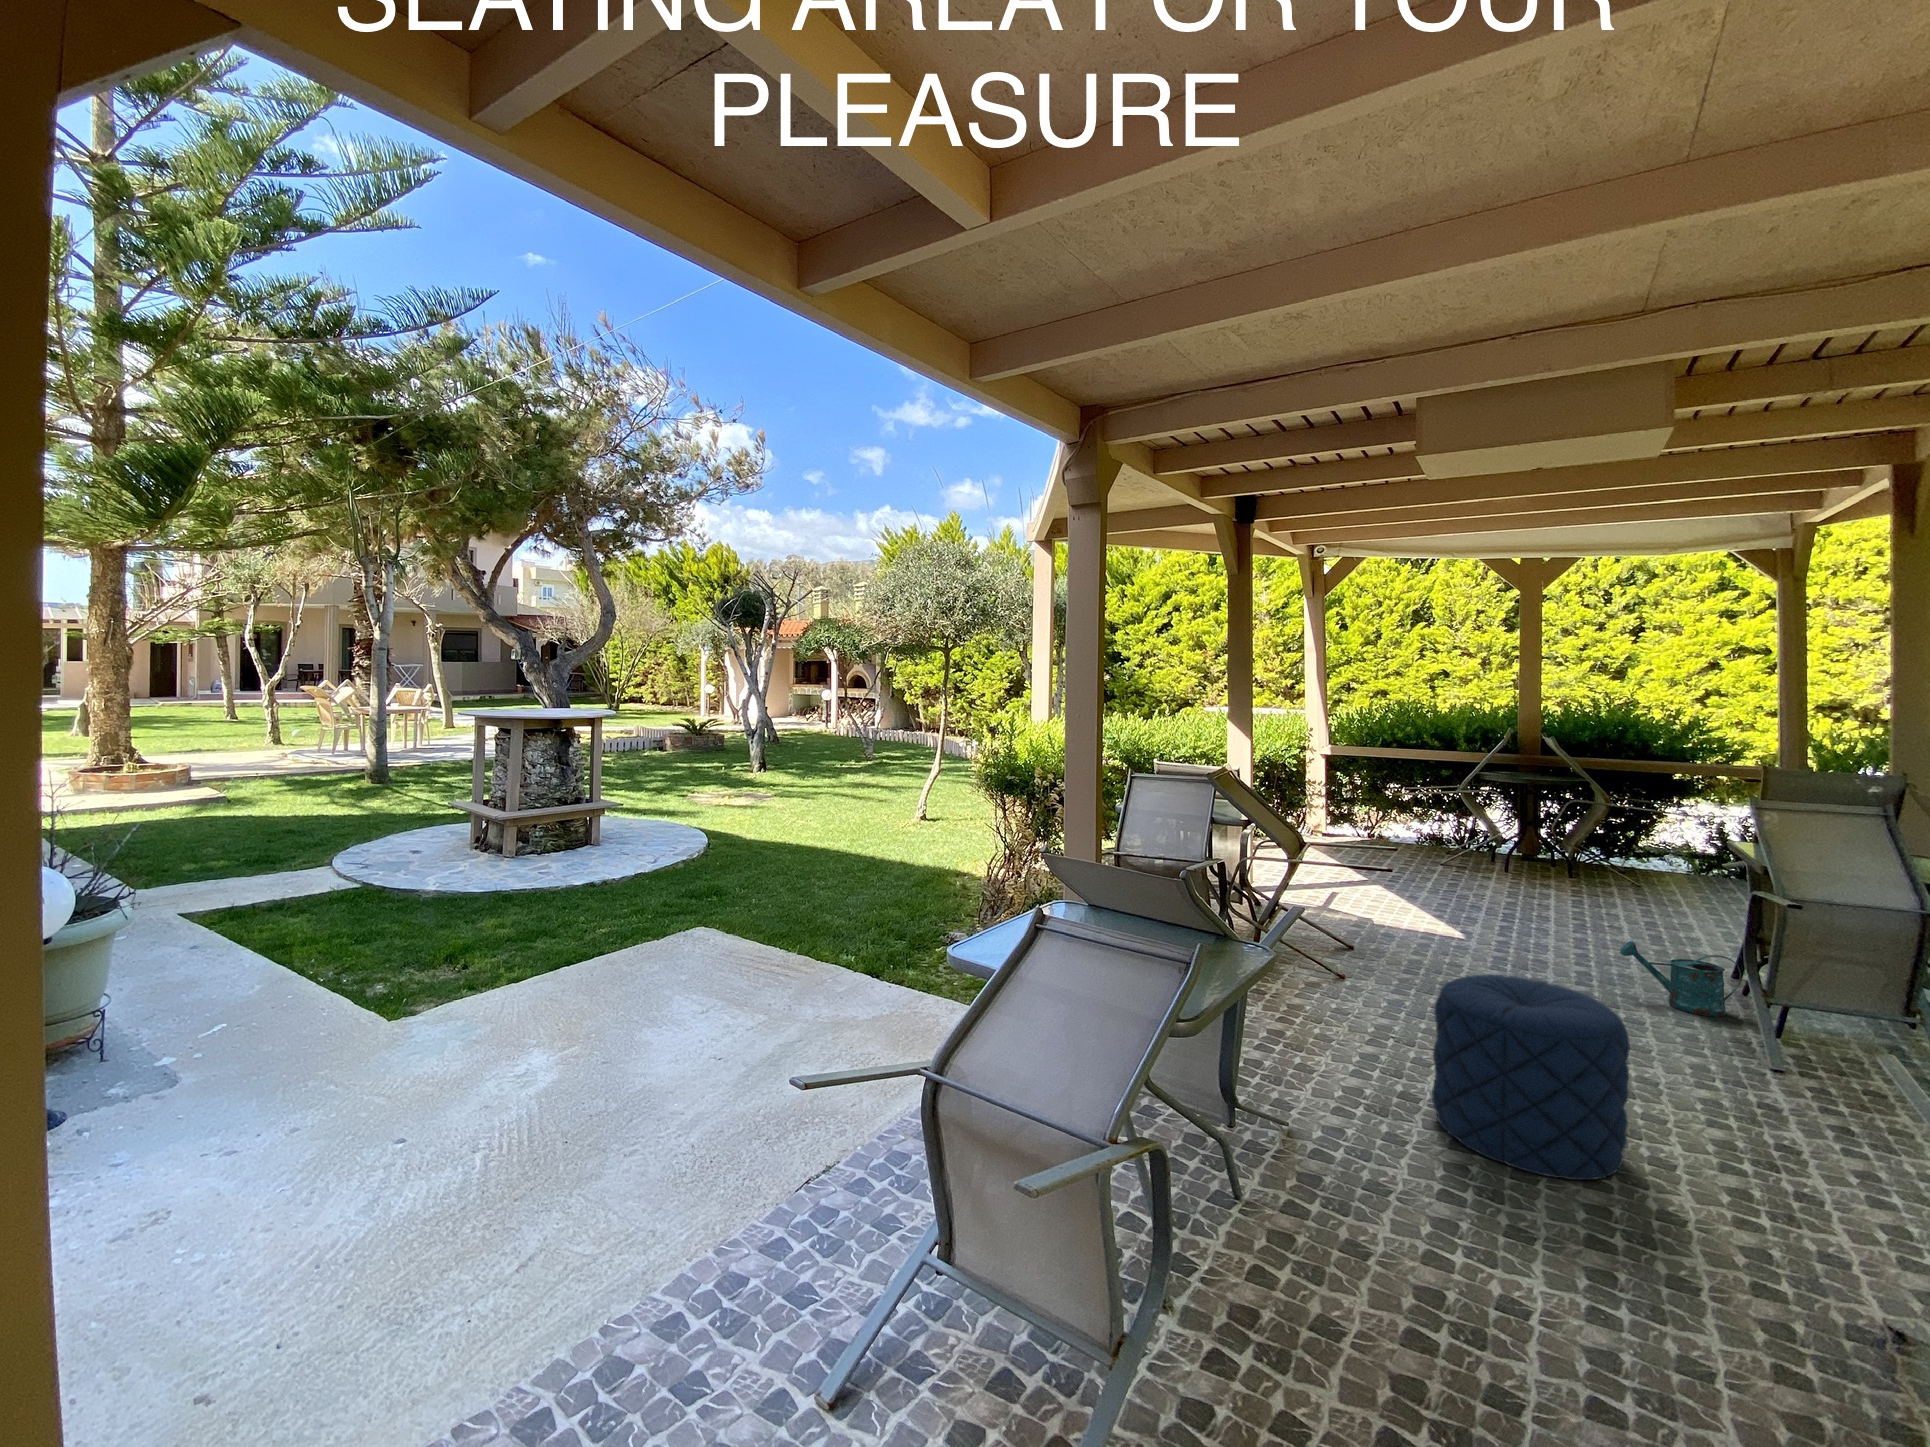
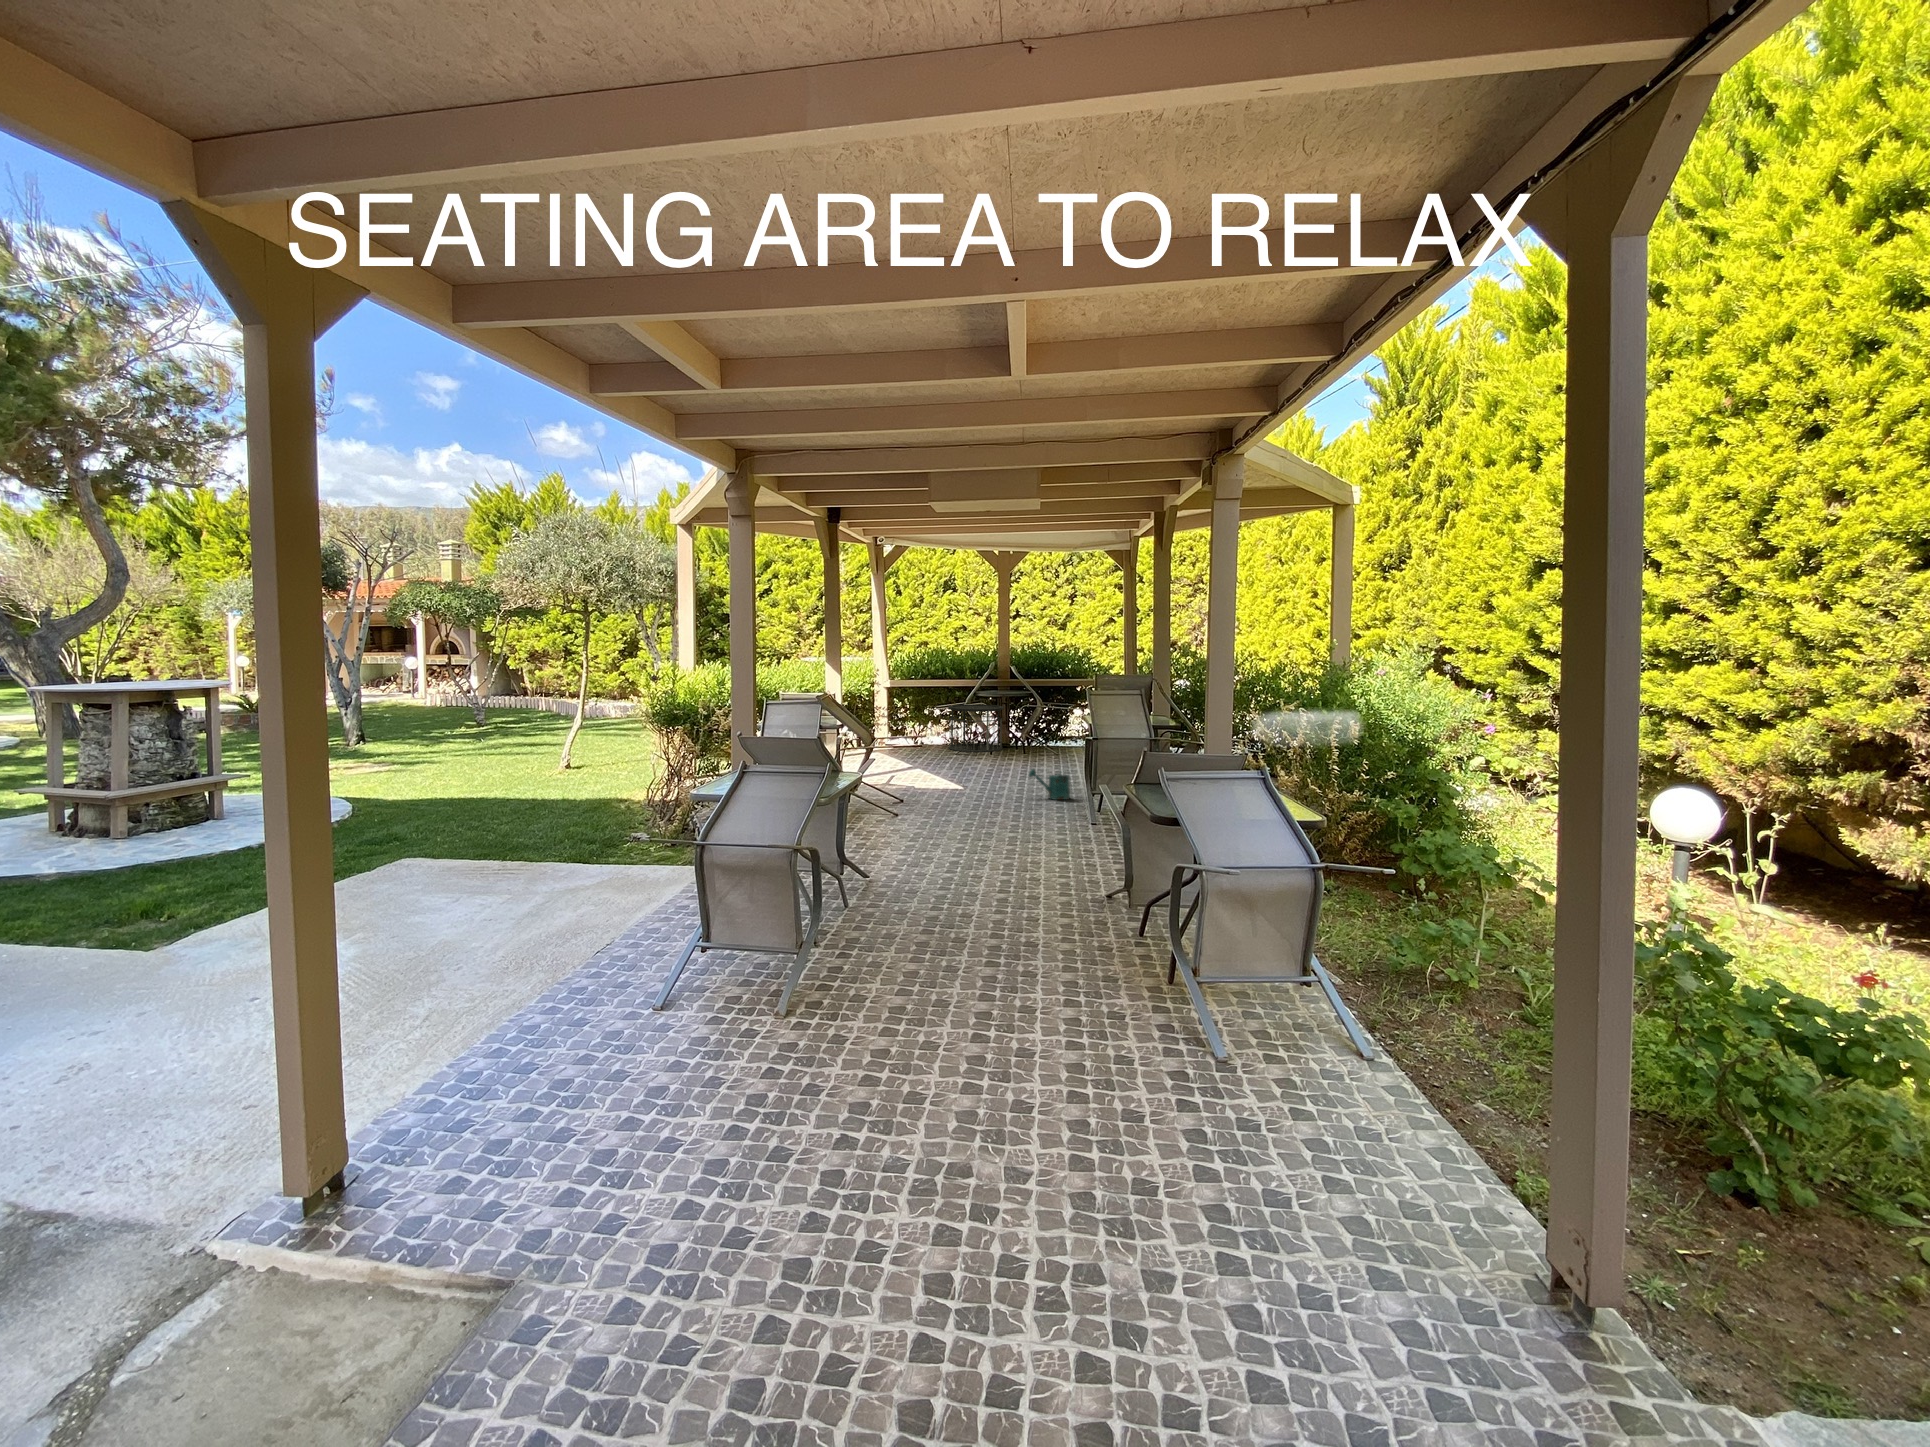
side table: none [1427,787,1529,866] -> present [948,704,1004,752]
pouf: present [1432,975,1630,1180] -> none [937,774,1011,853]

